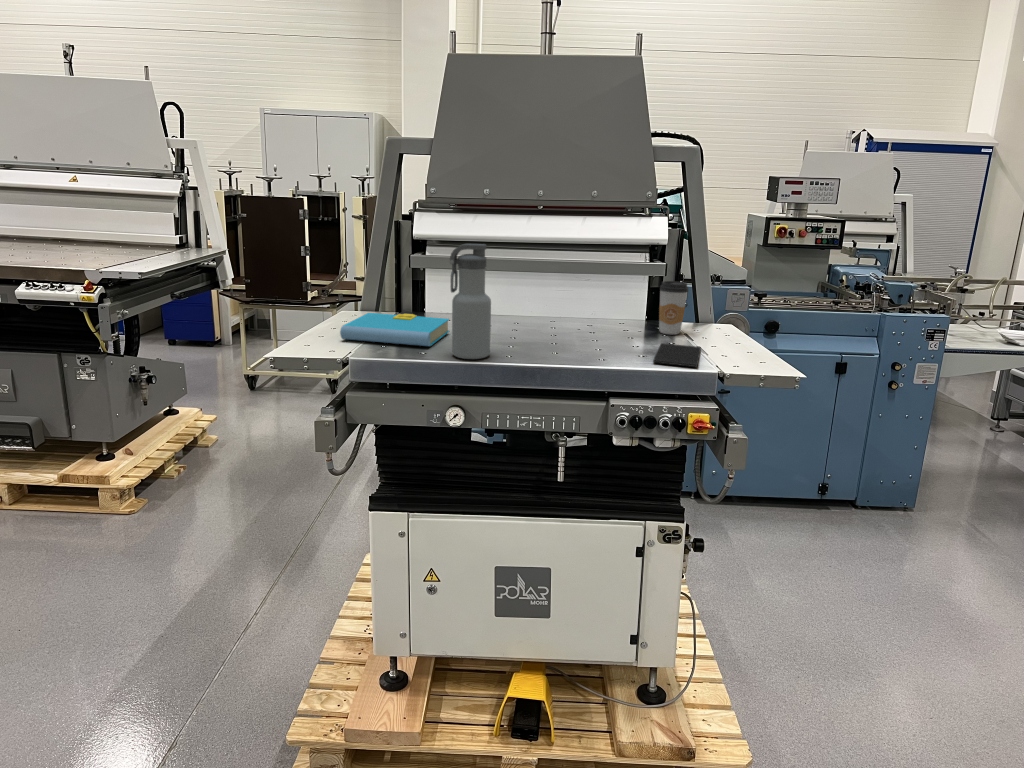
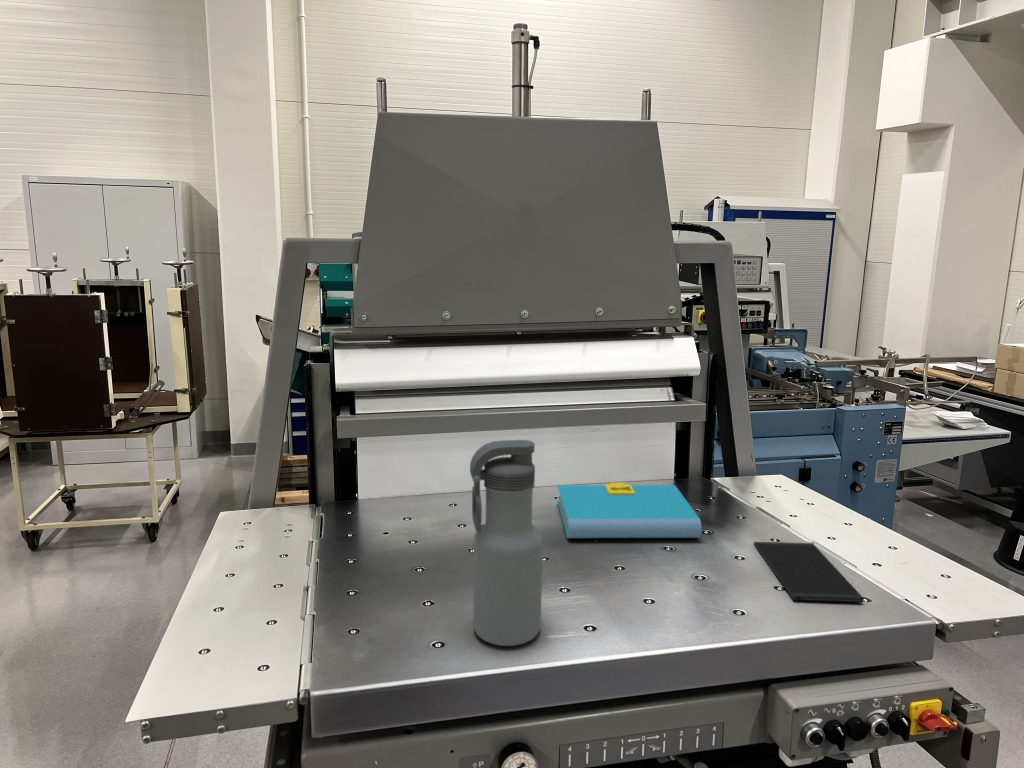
coffee cup: present [659,281,688,334] -> none [719,436,761,514]
book: present [340,313,449,346] -> present [557,483,702,538]

